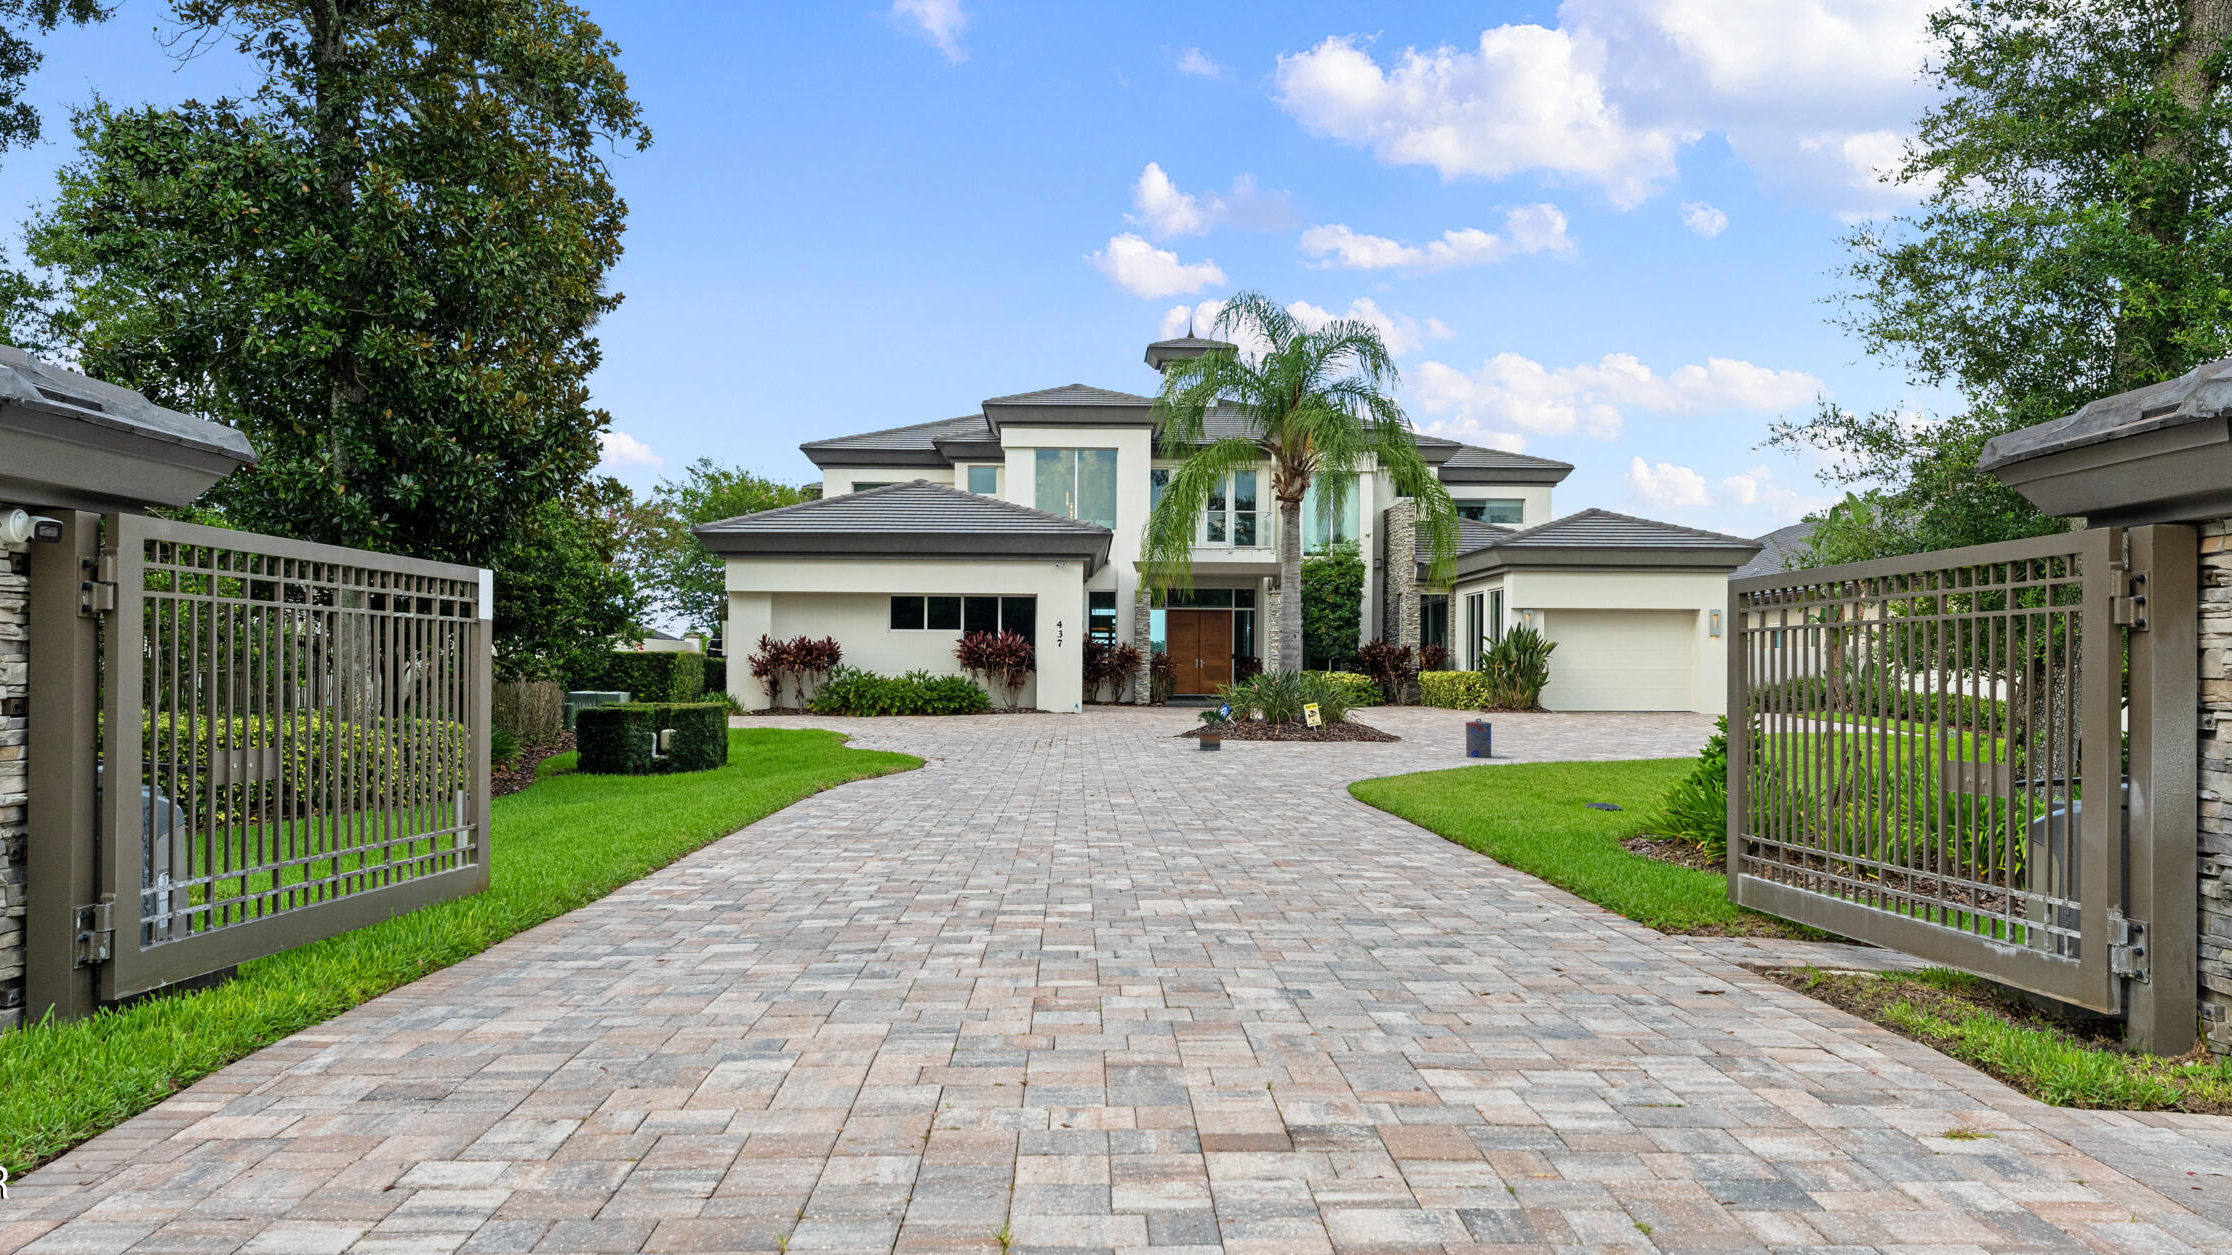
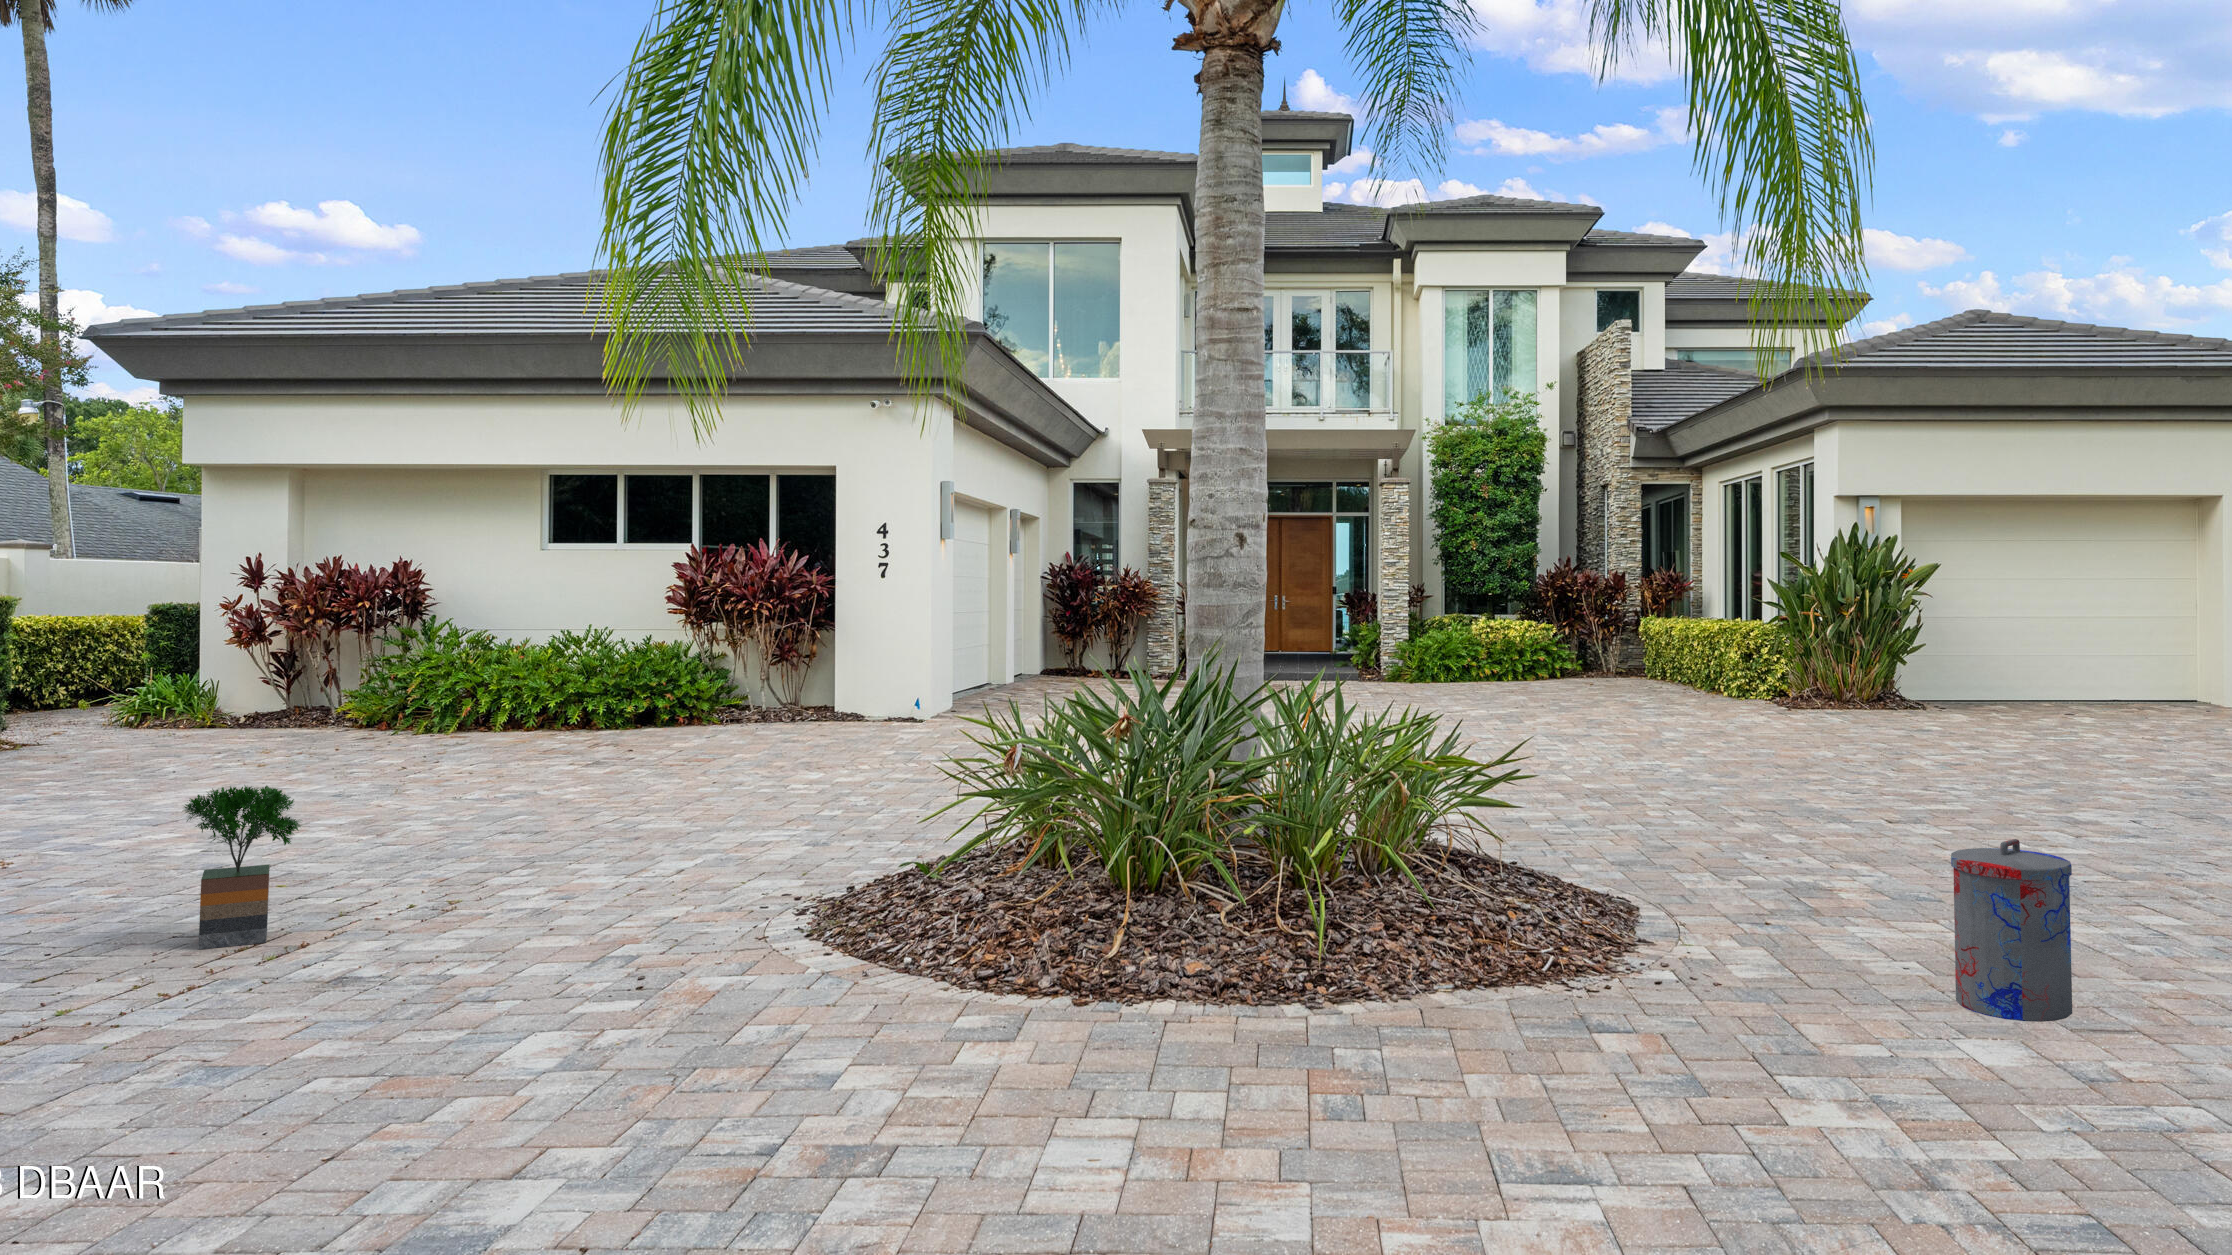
potted tree: present [1197,710,1226,751] -> present [184,786,301,950]

